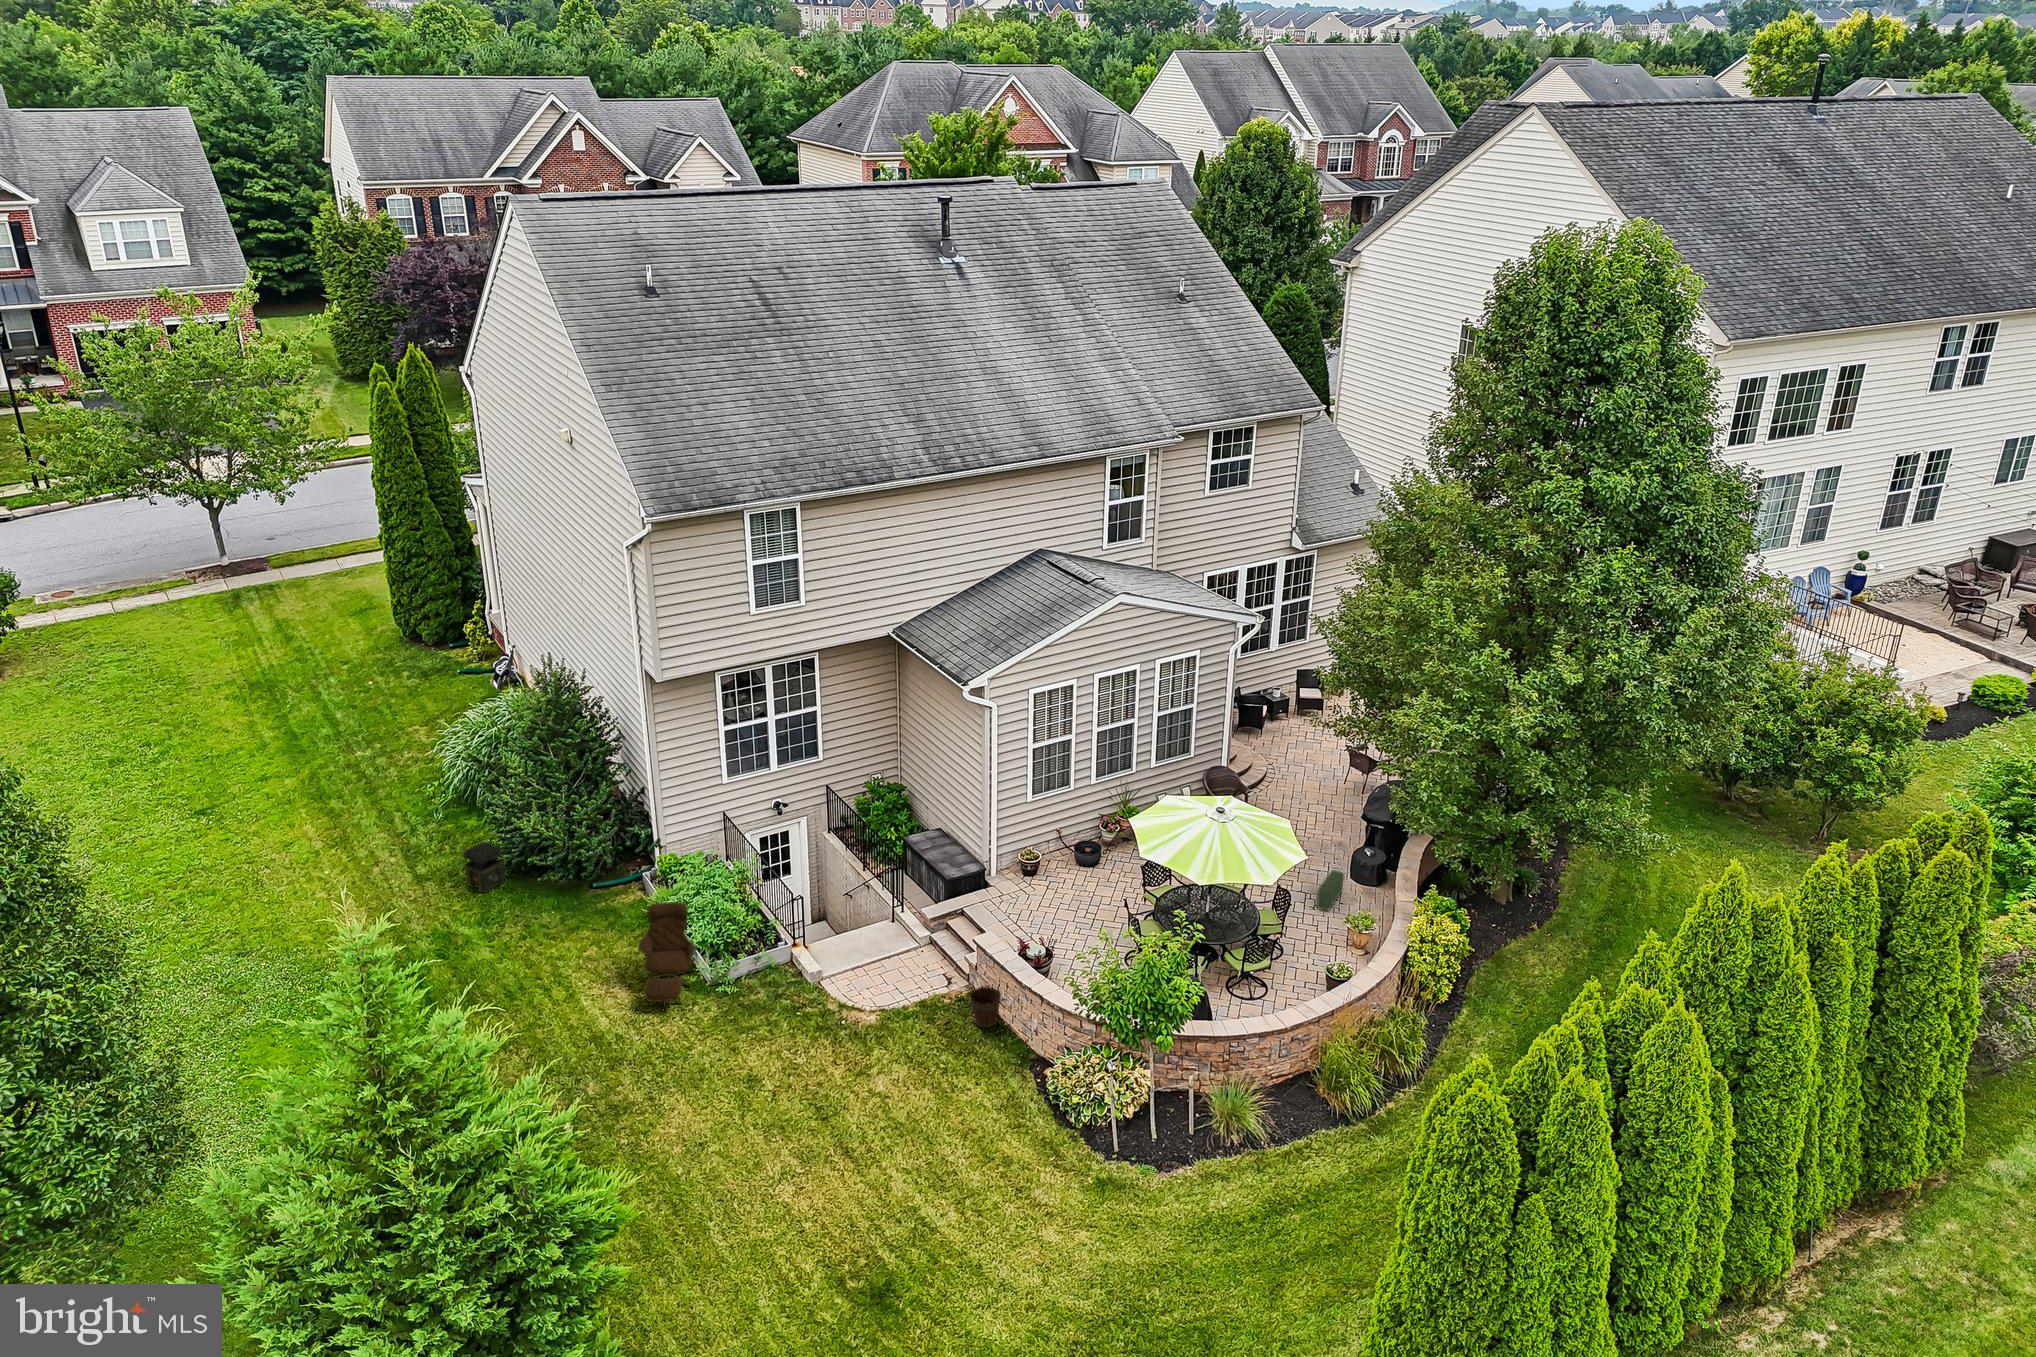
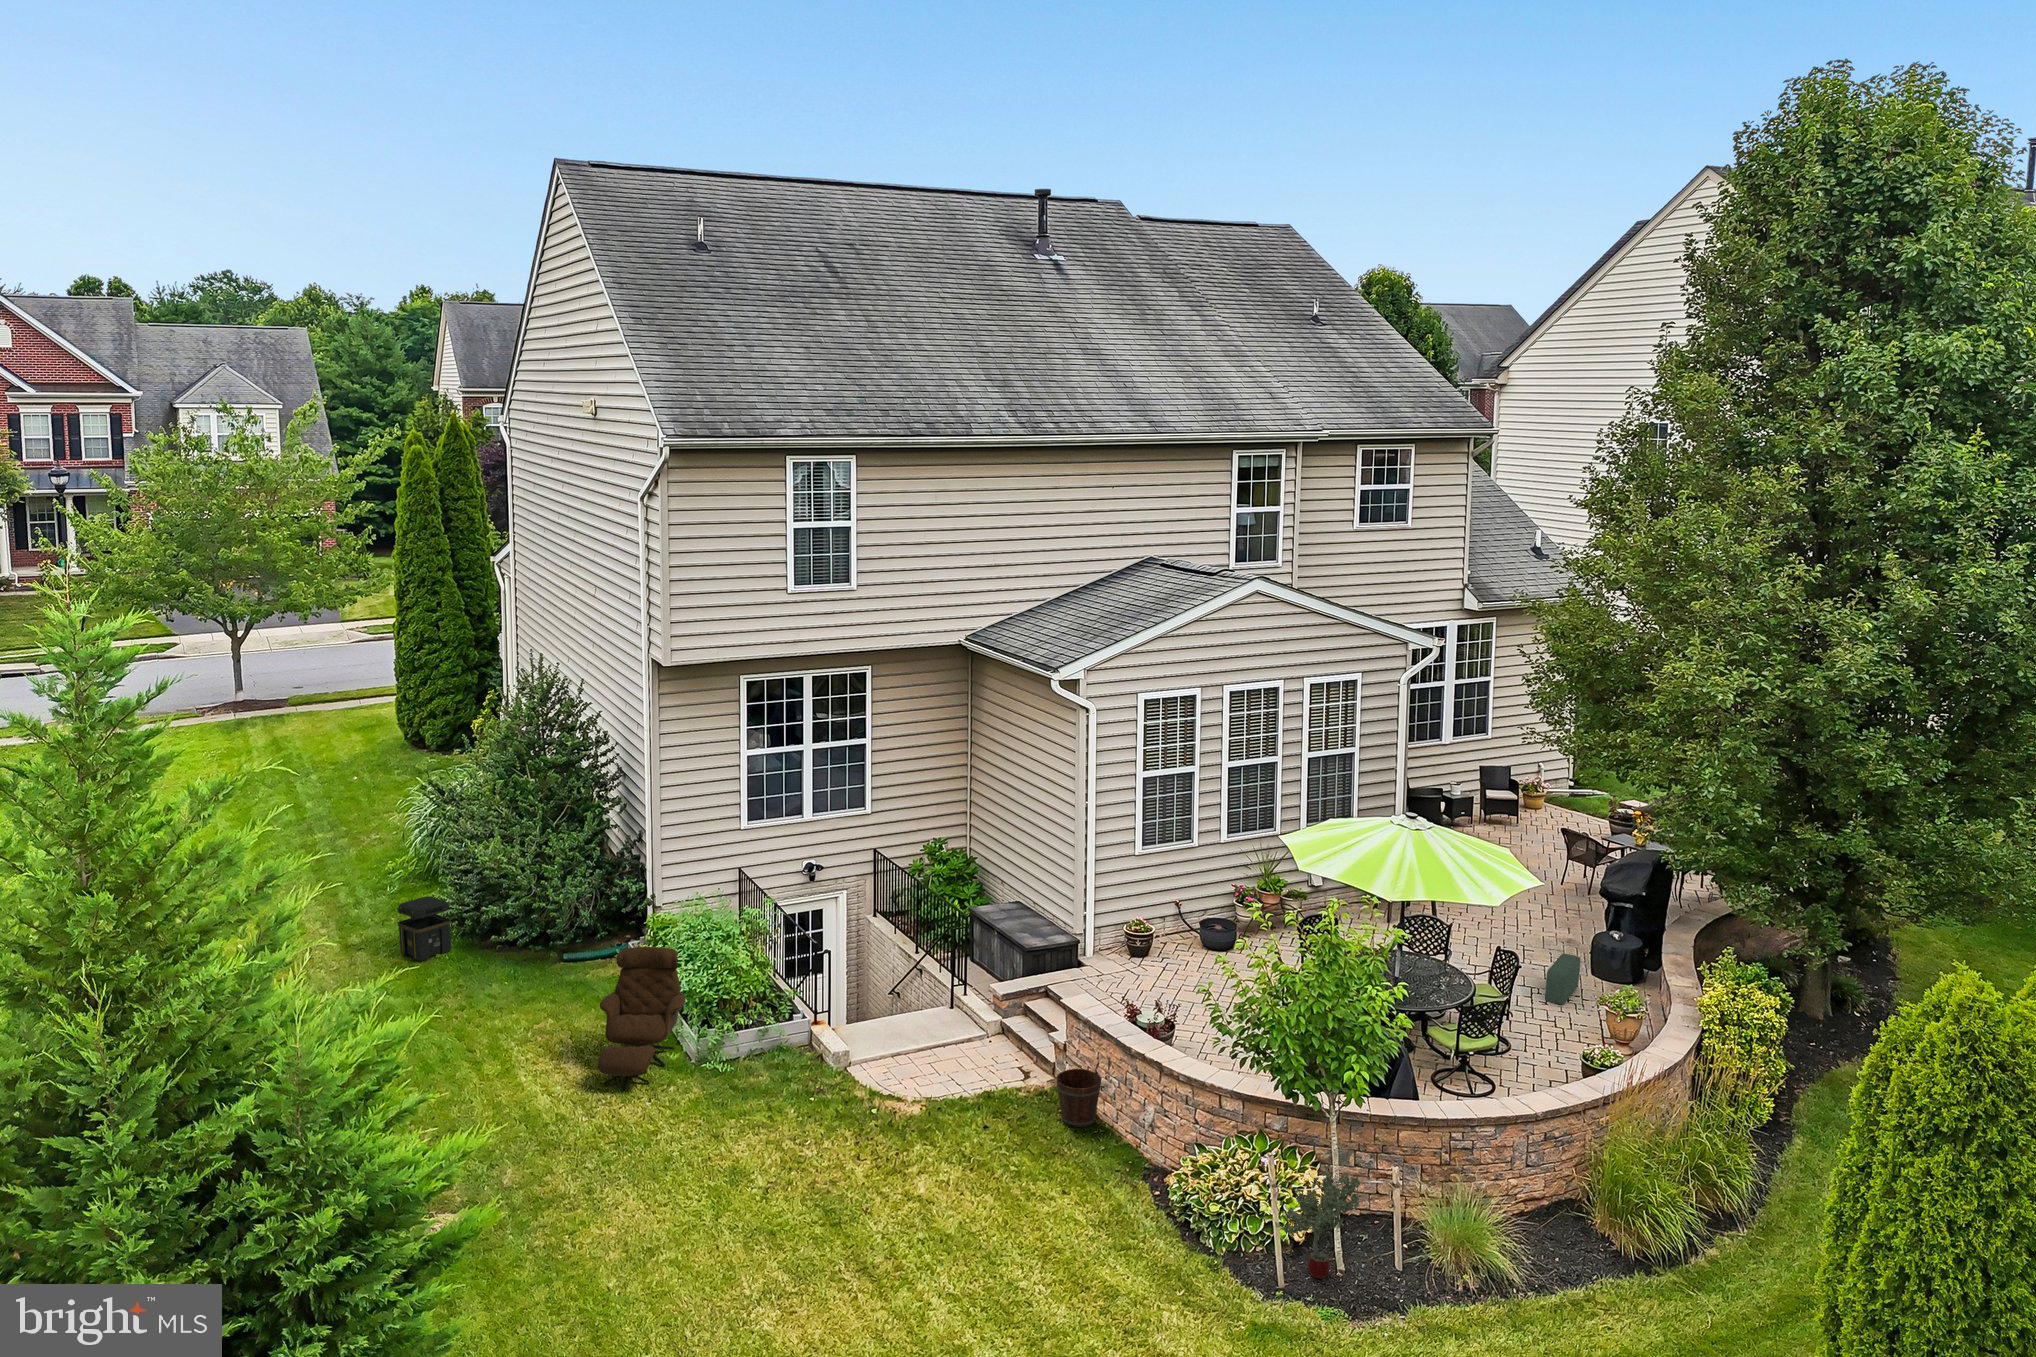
potted tree: none [1117,1075,1167,1143] -> present [1282,1164,1360,1279]

